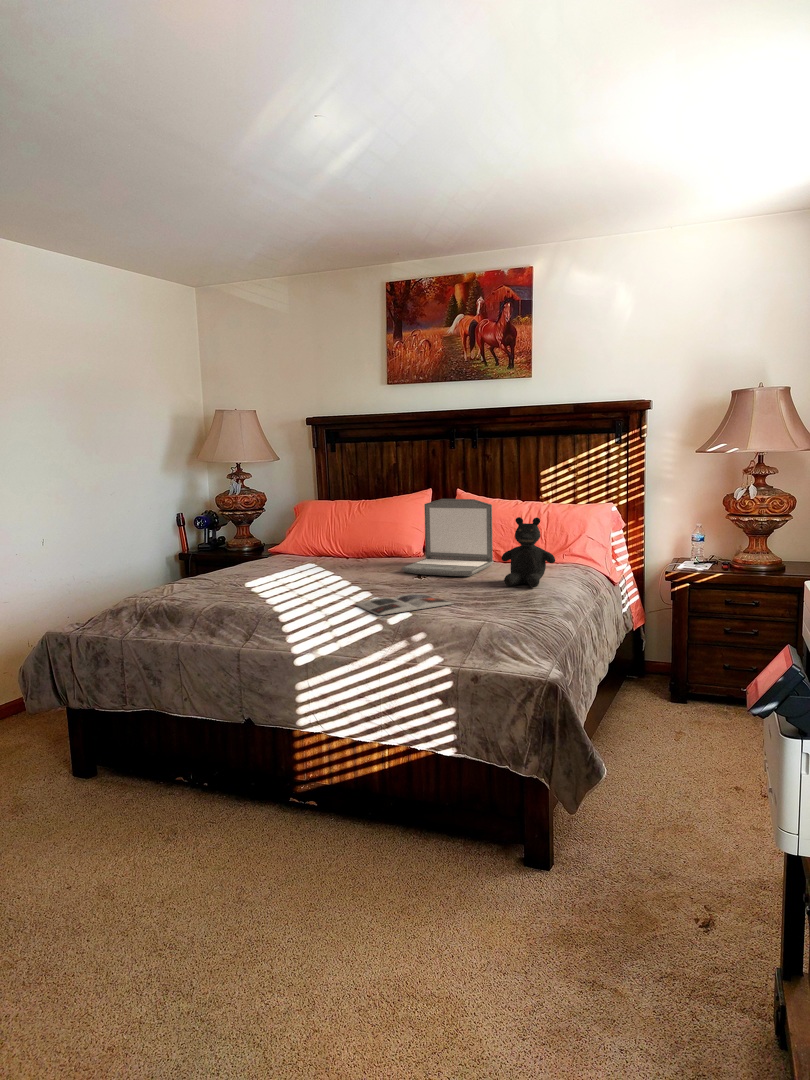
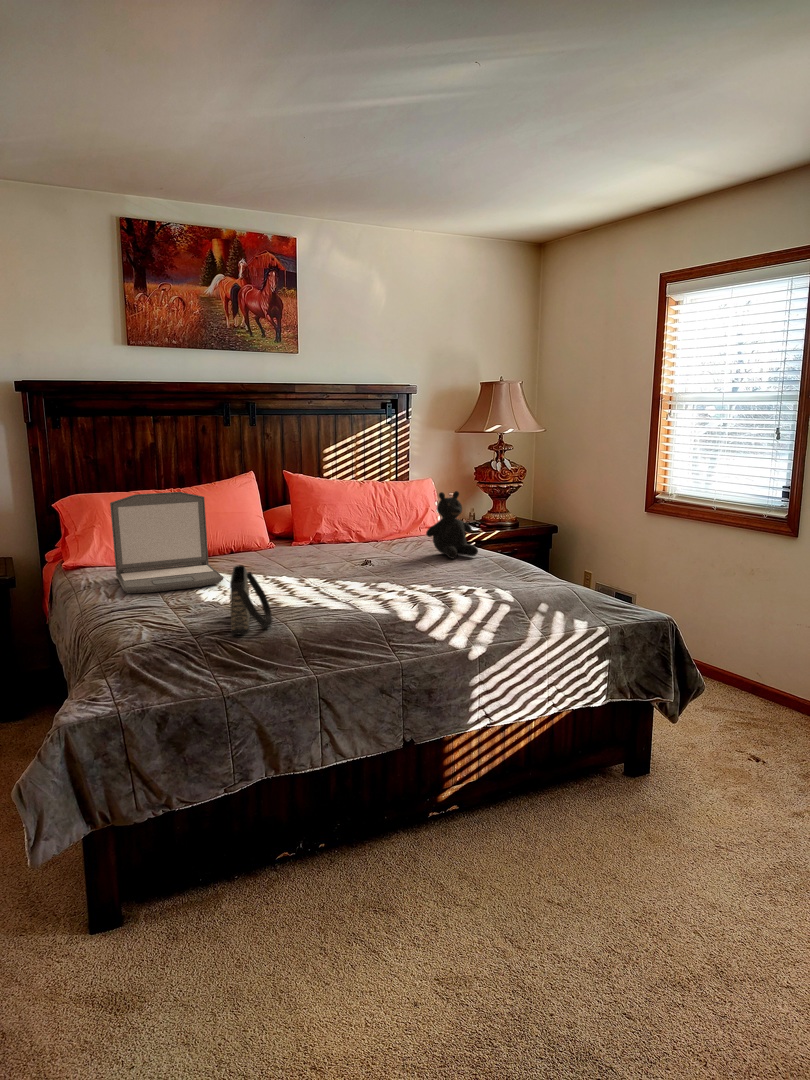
laptop: present [402,499,493,576] -> present [110,492,223,593]
handbag: none [187,555,258,601] -> present [230,565,272,634]
magazine: present [356,593,453,615] -> none [410,576,475,599]

